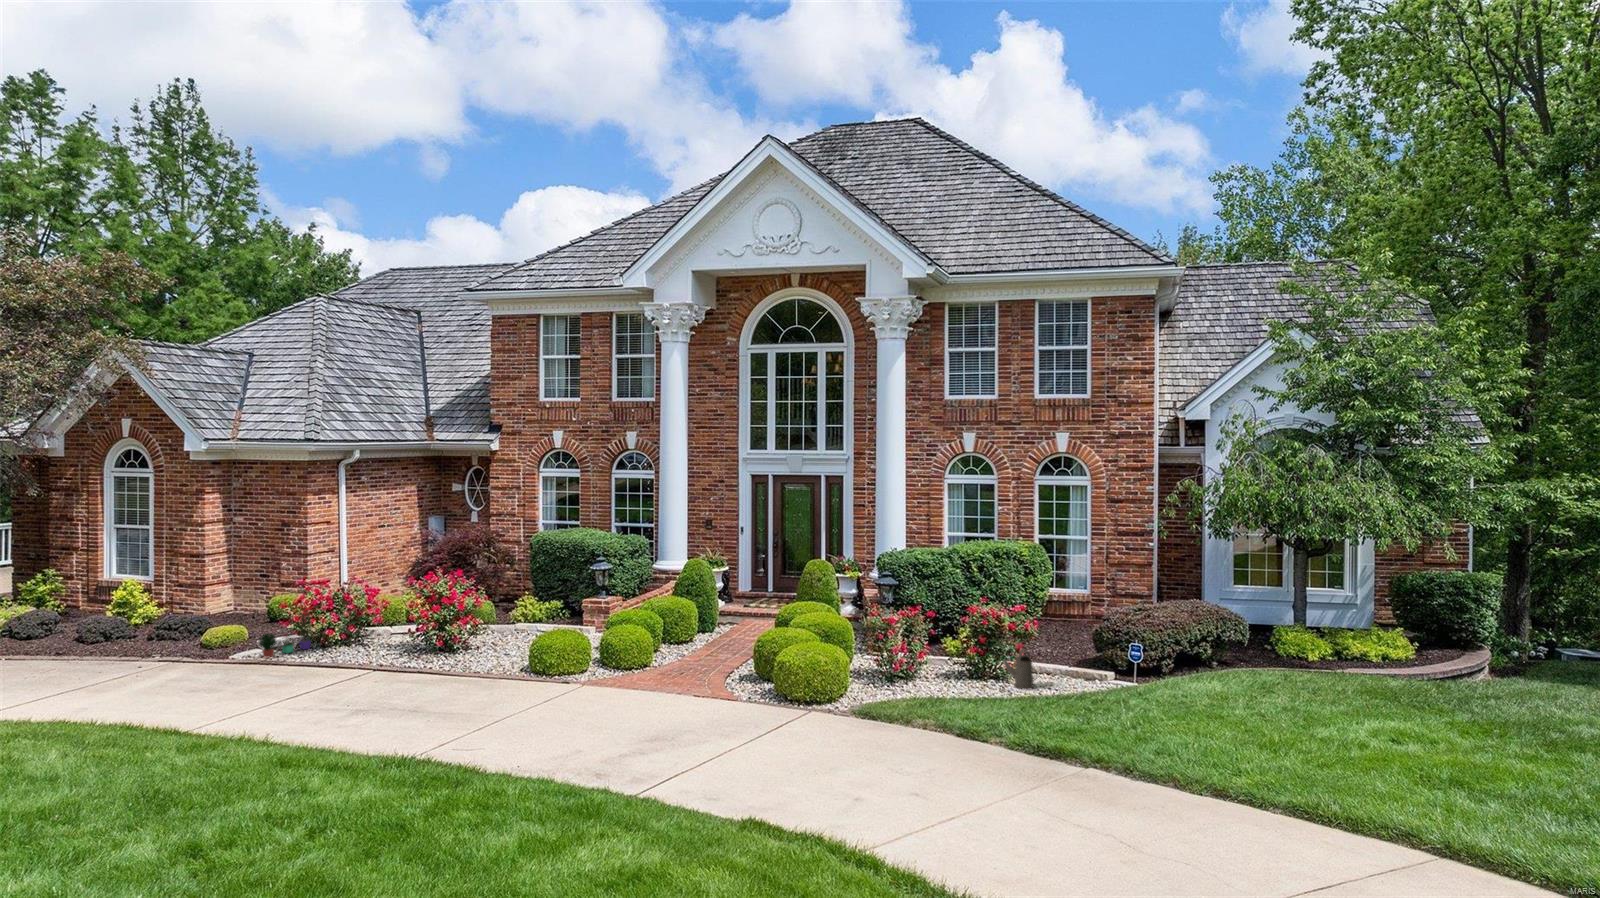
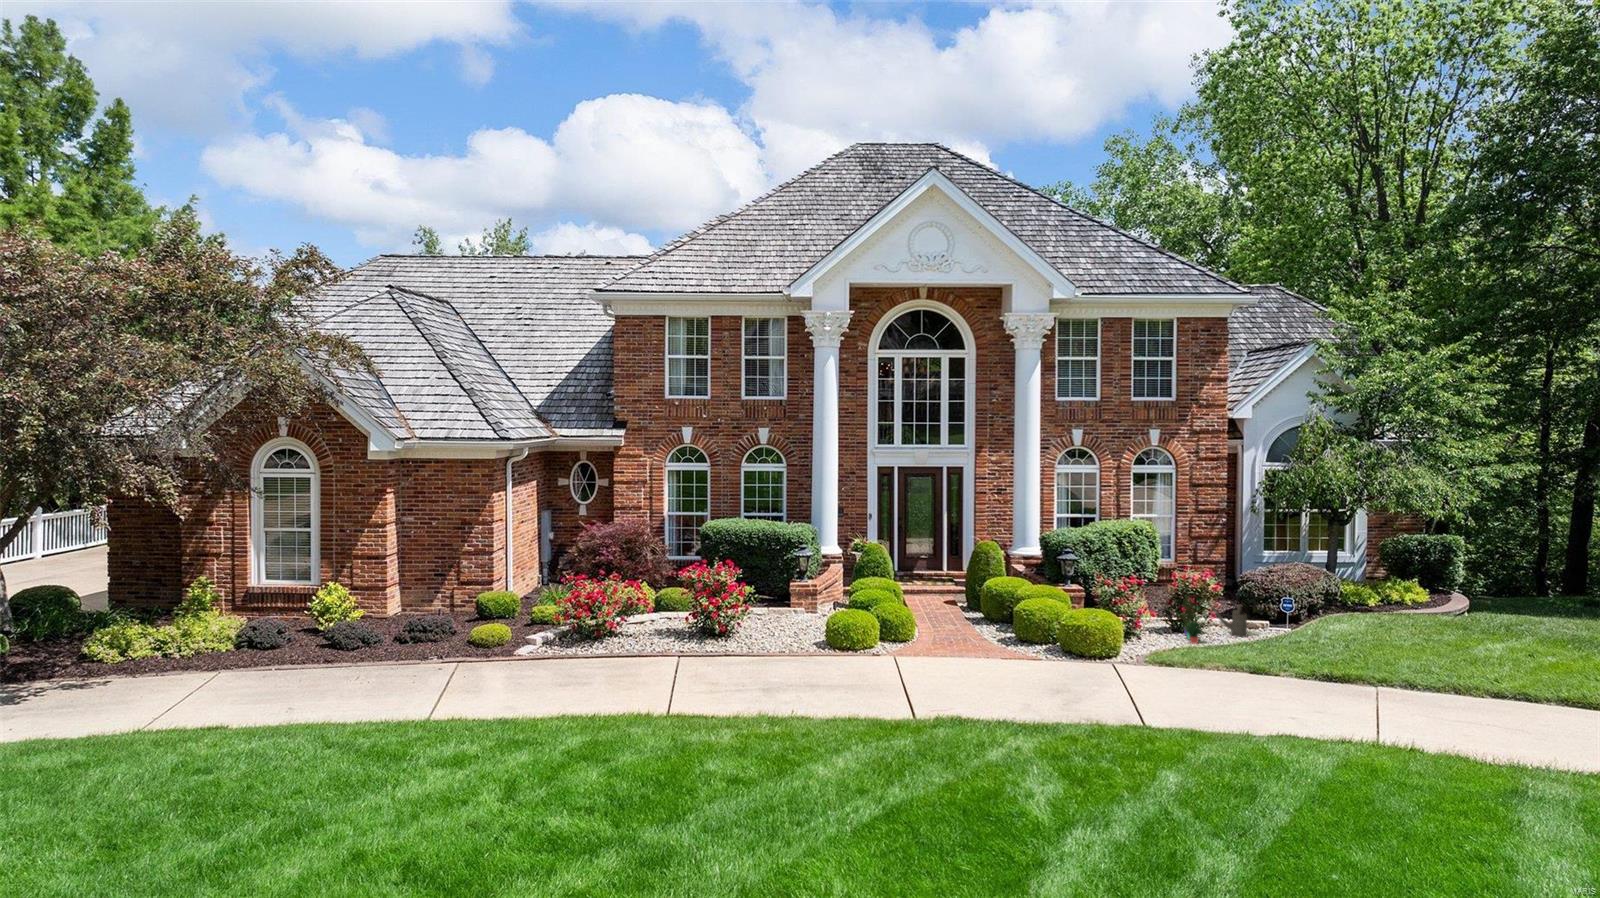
potted plant: present [258,608,311,658] -> present [1182,598,1201,644]

